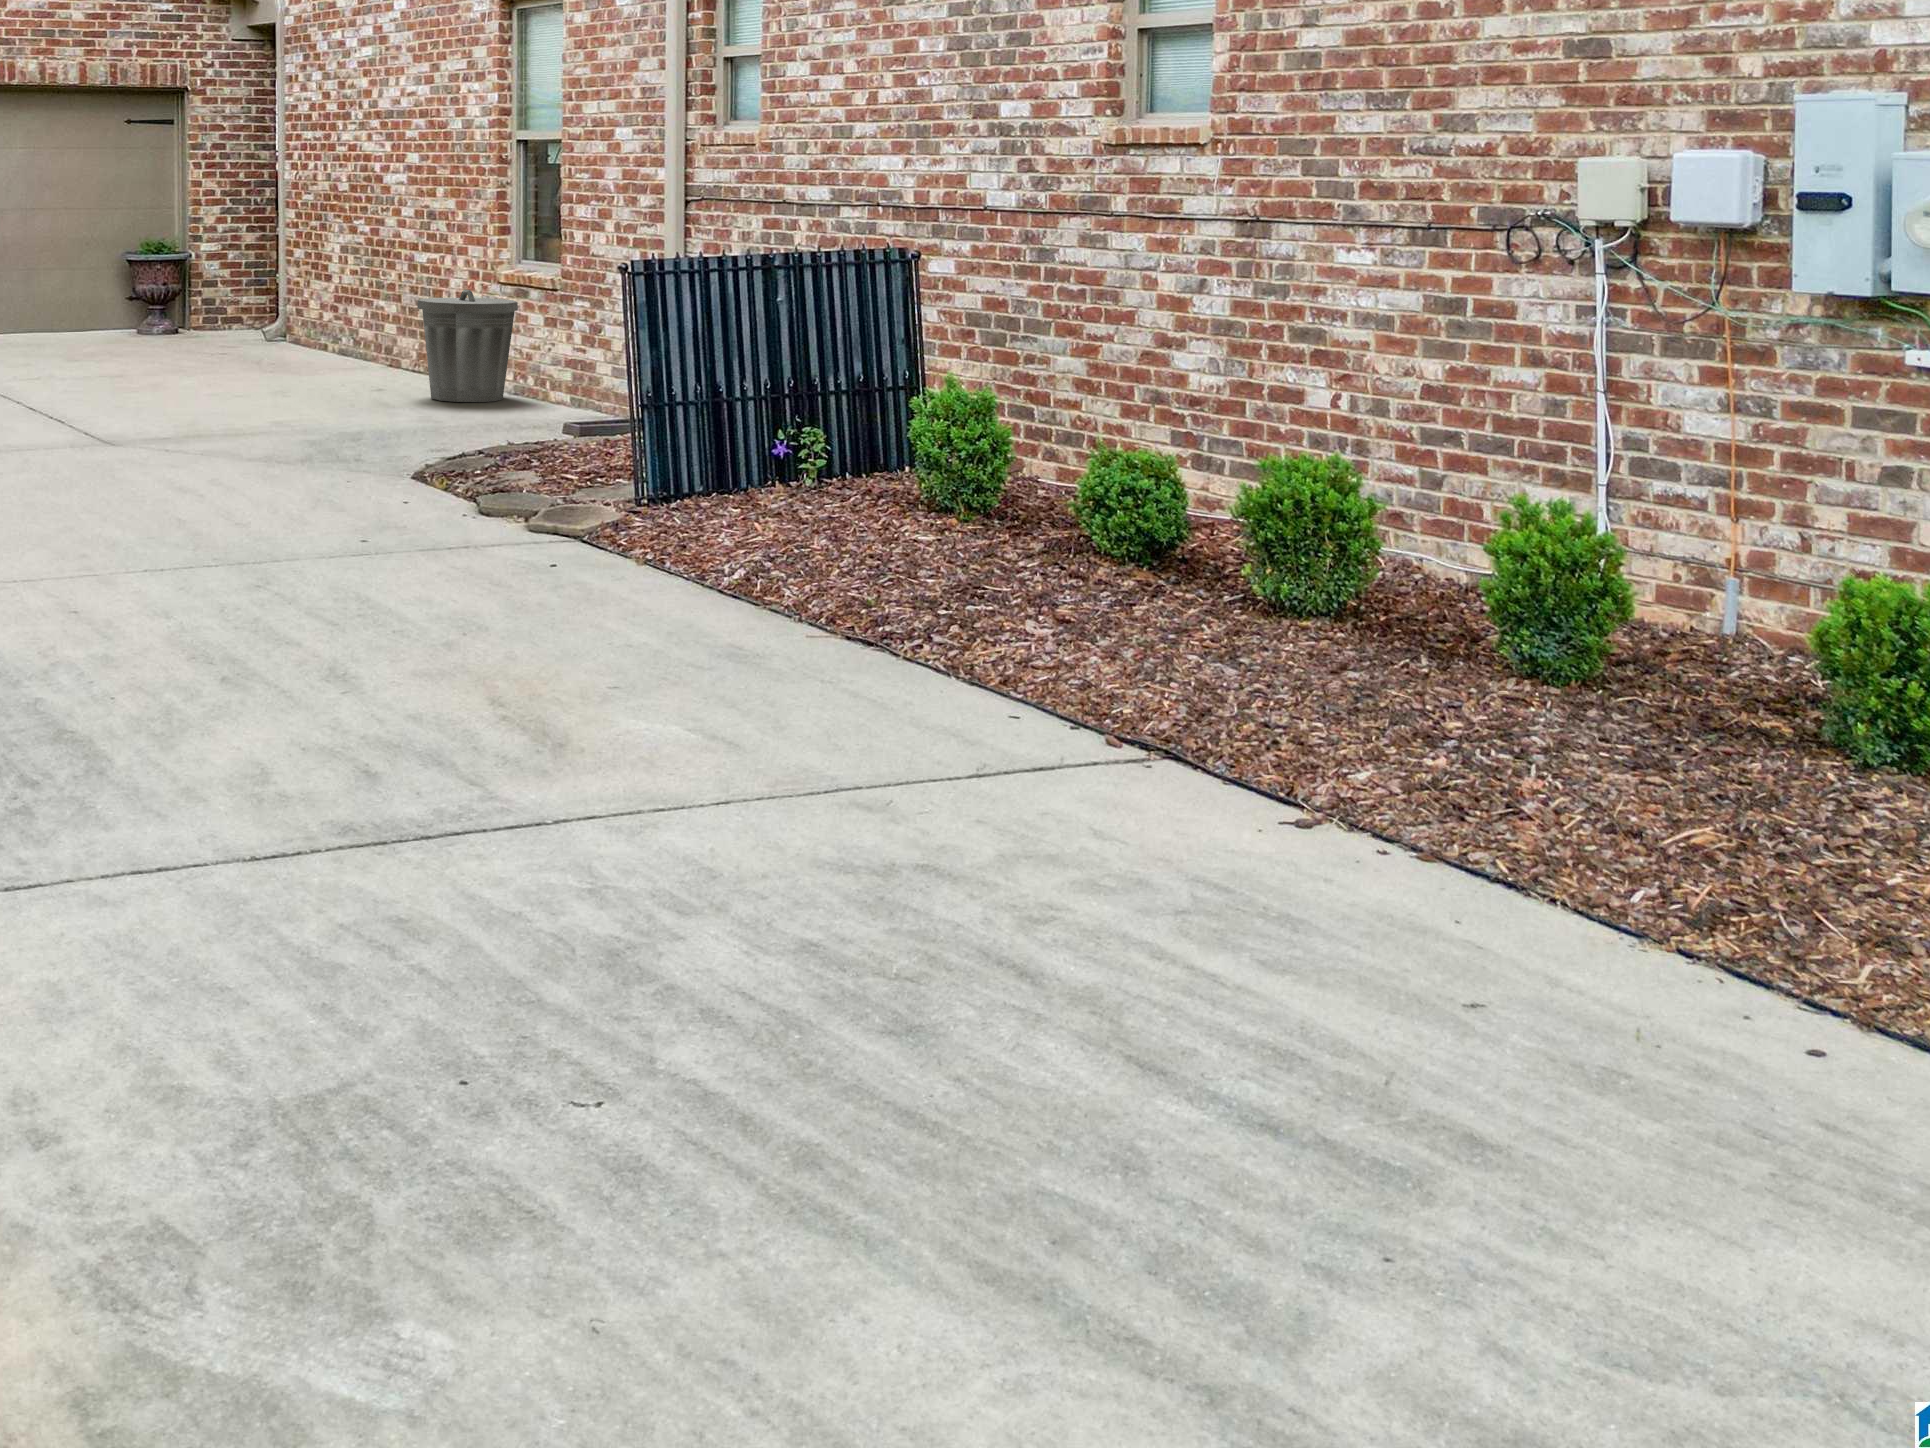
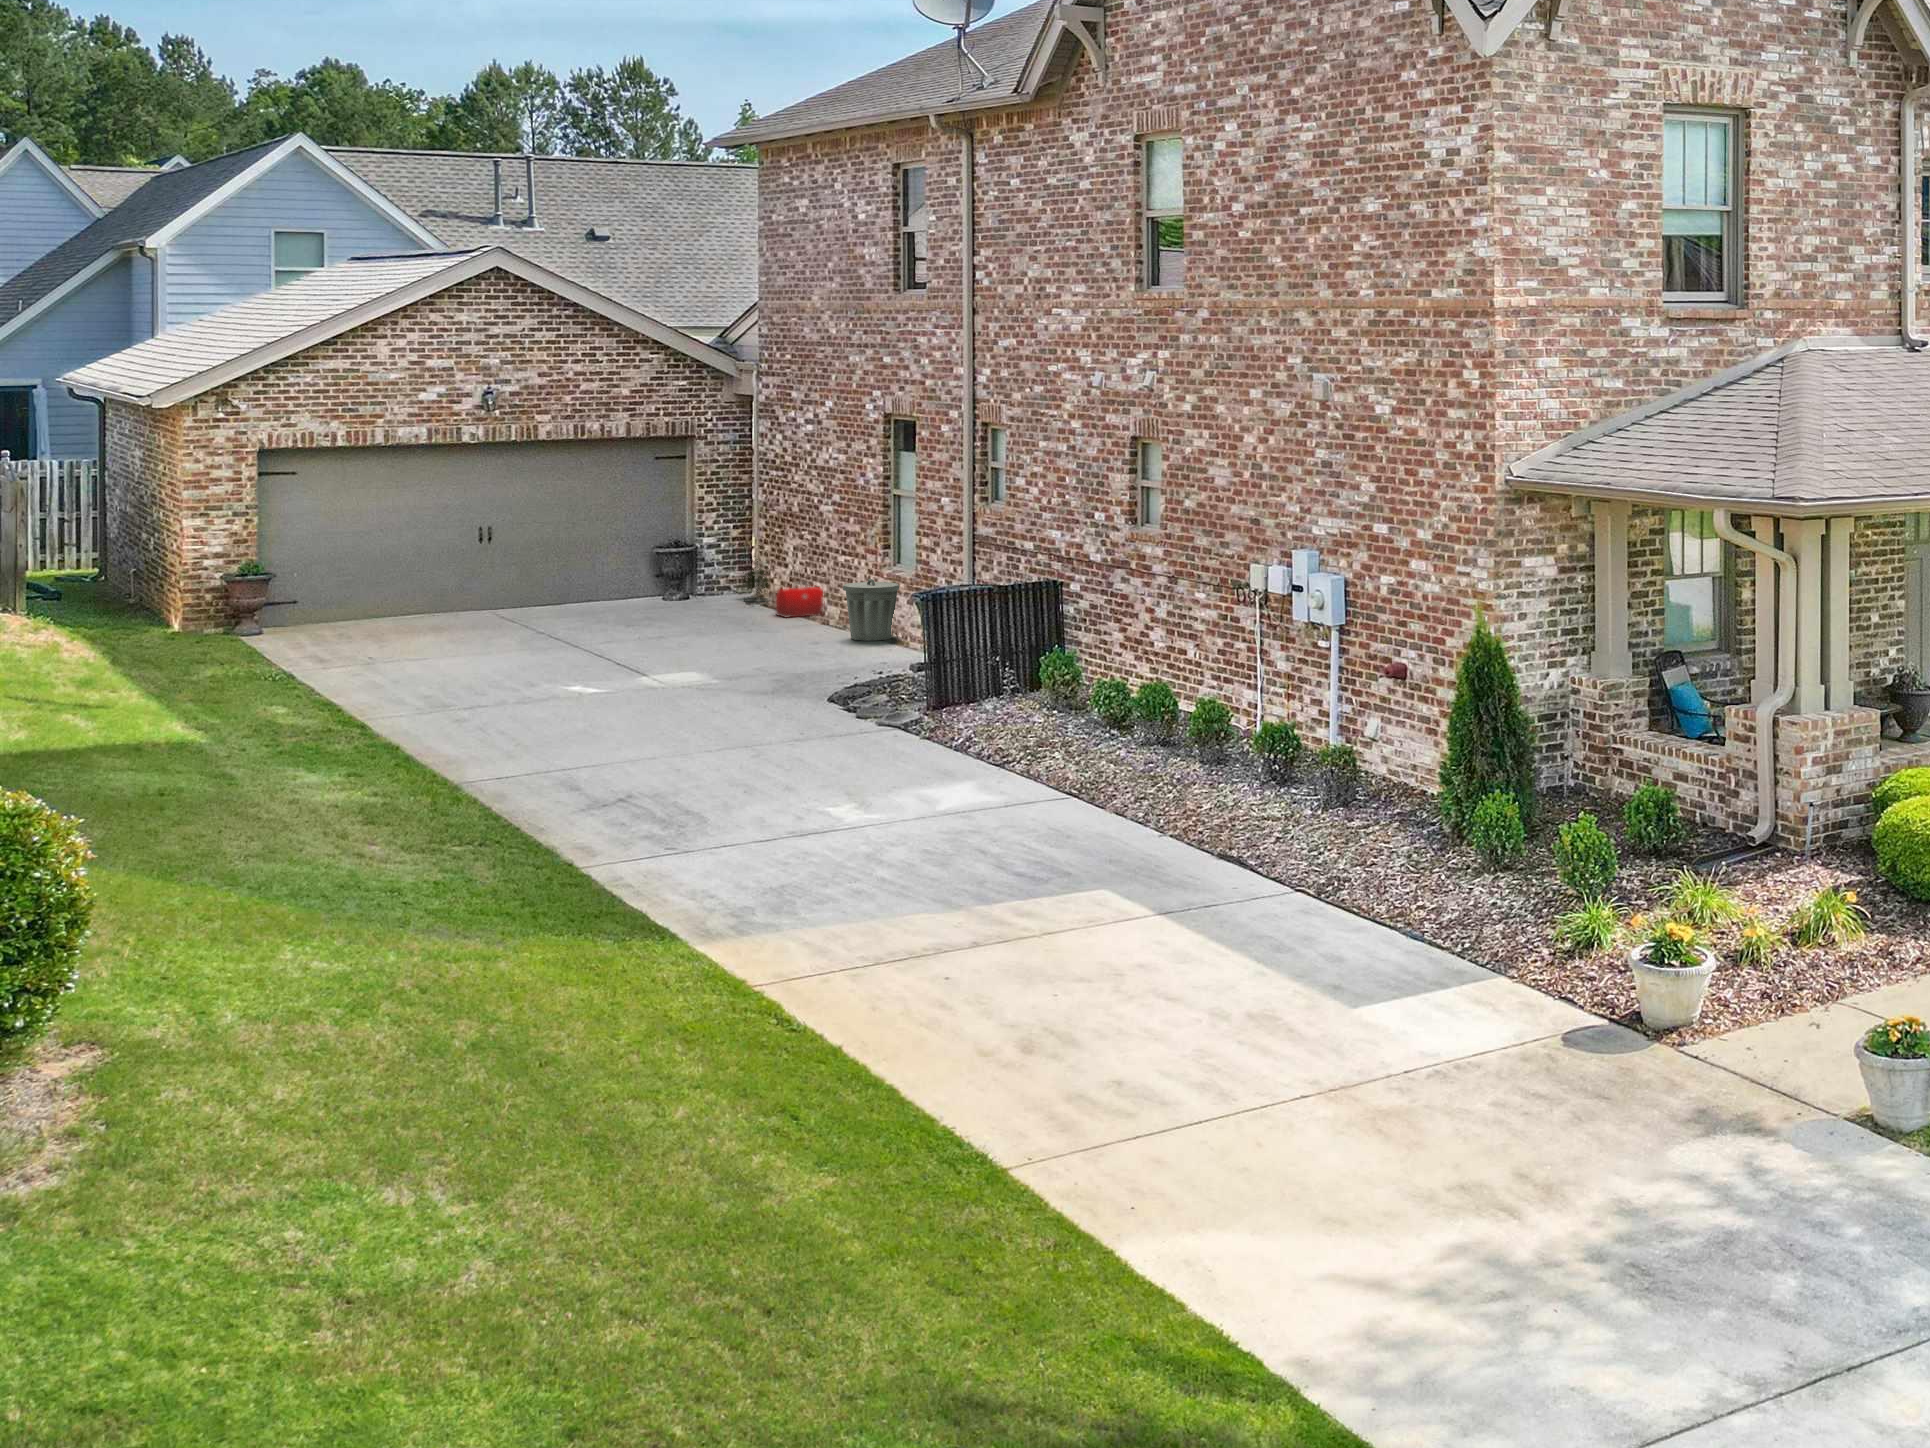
potted tree: none [246,269,296,345] -> present [743,559,769,602]
toolbox: none [301,307,381,365] -> present [776,583,825,617]

